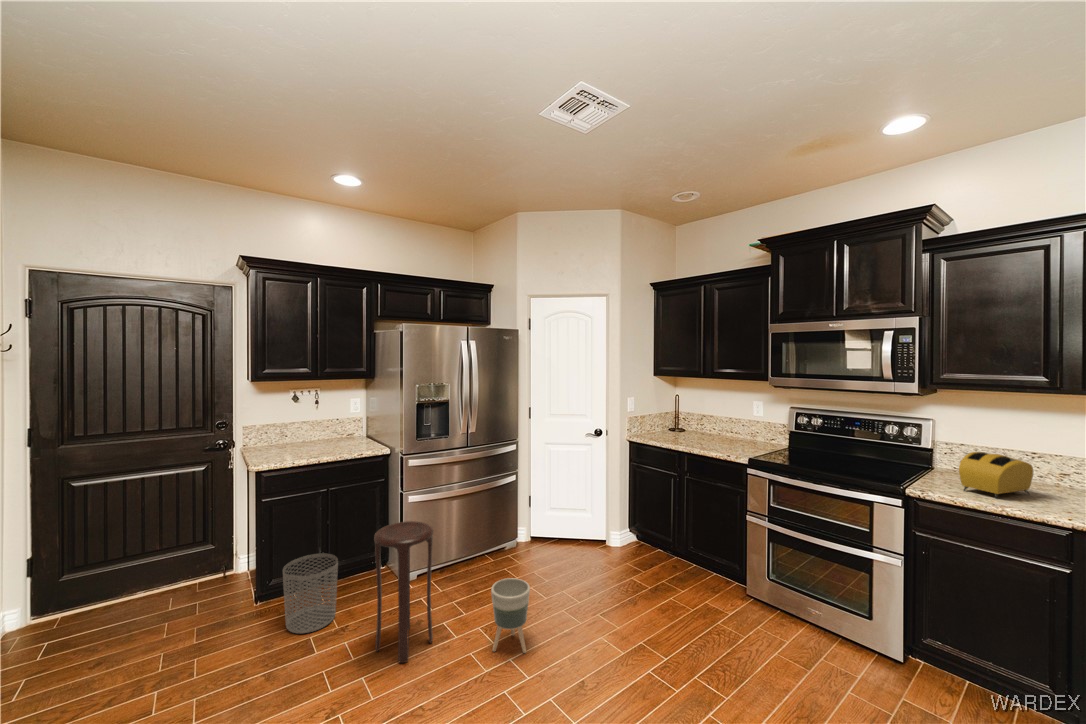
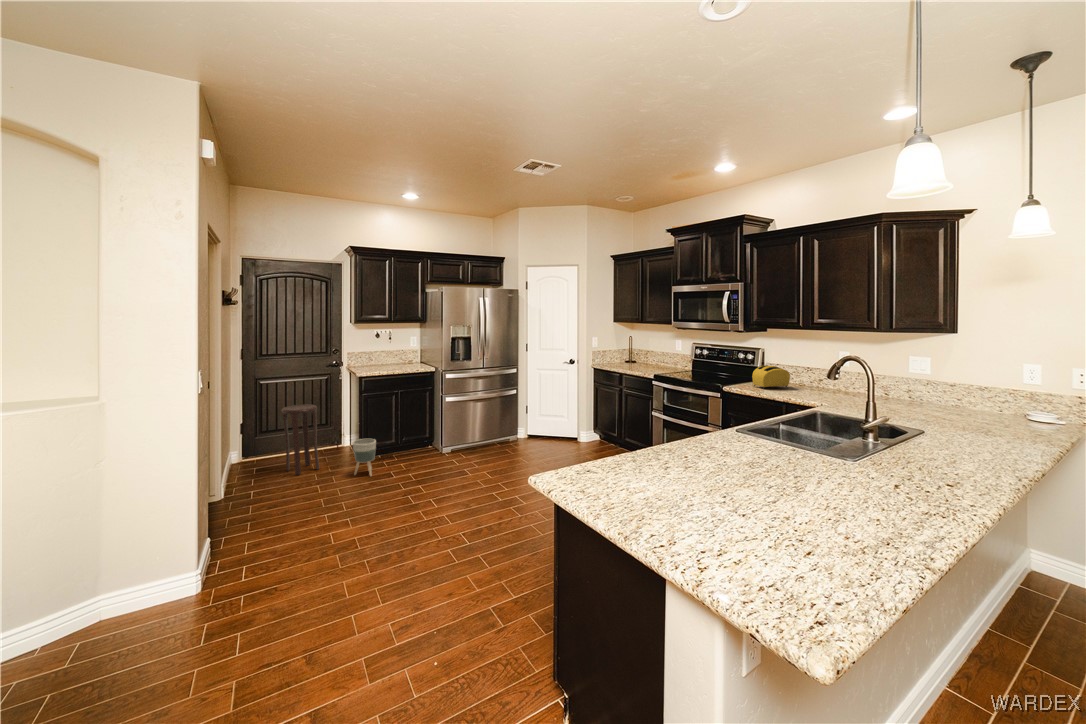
stool: present [374,521,433,663] -> present [282,404,319,475]
waste bin: present [283,554,338,633] -> none [378,424,407,462]
planter: present [491,578,530,653] -> present [353,439,376,476]

